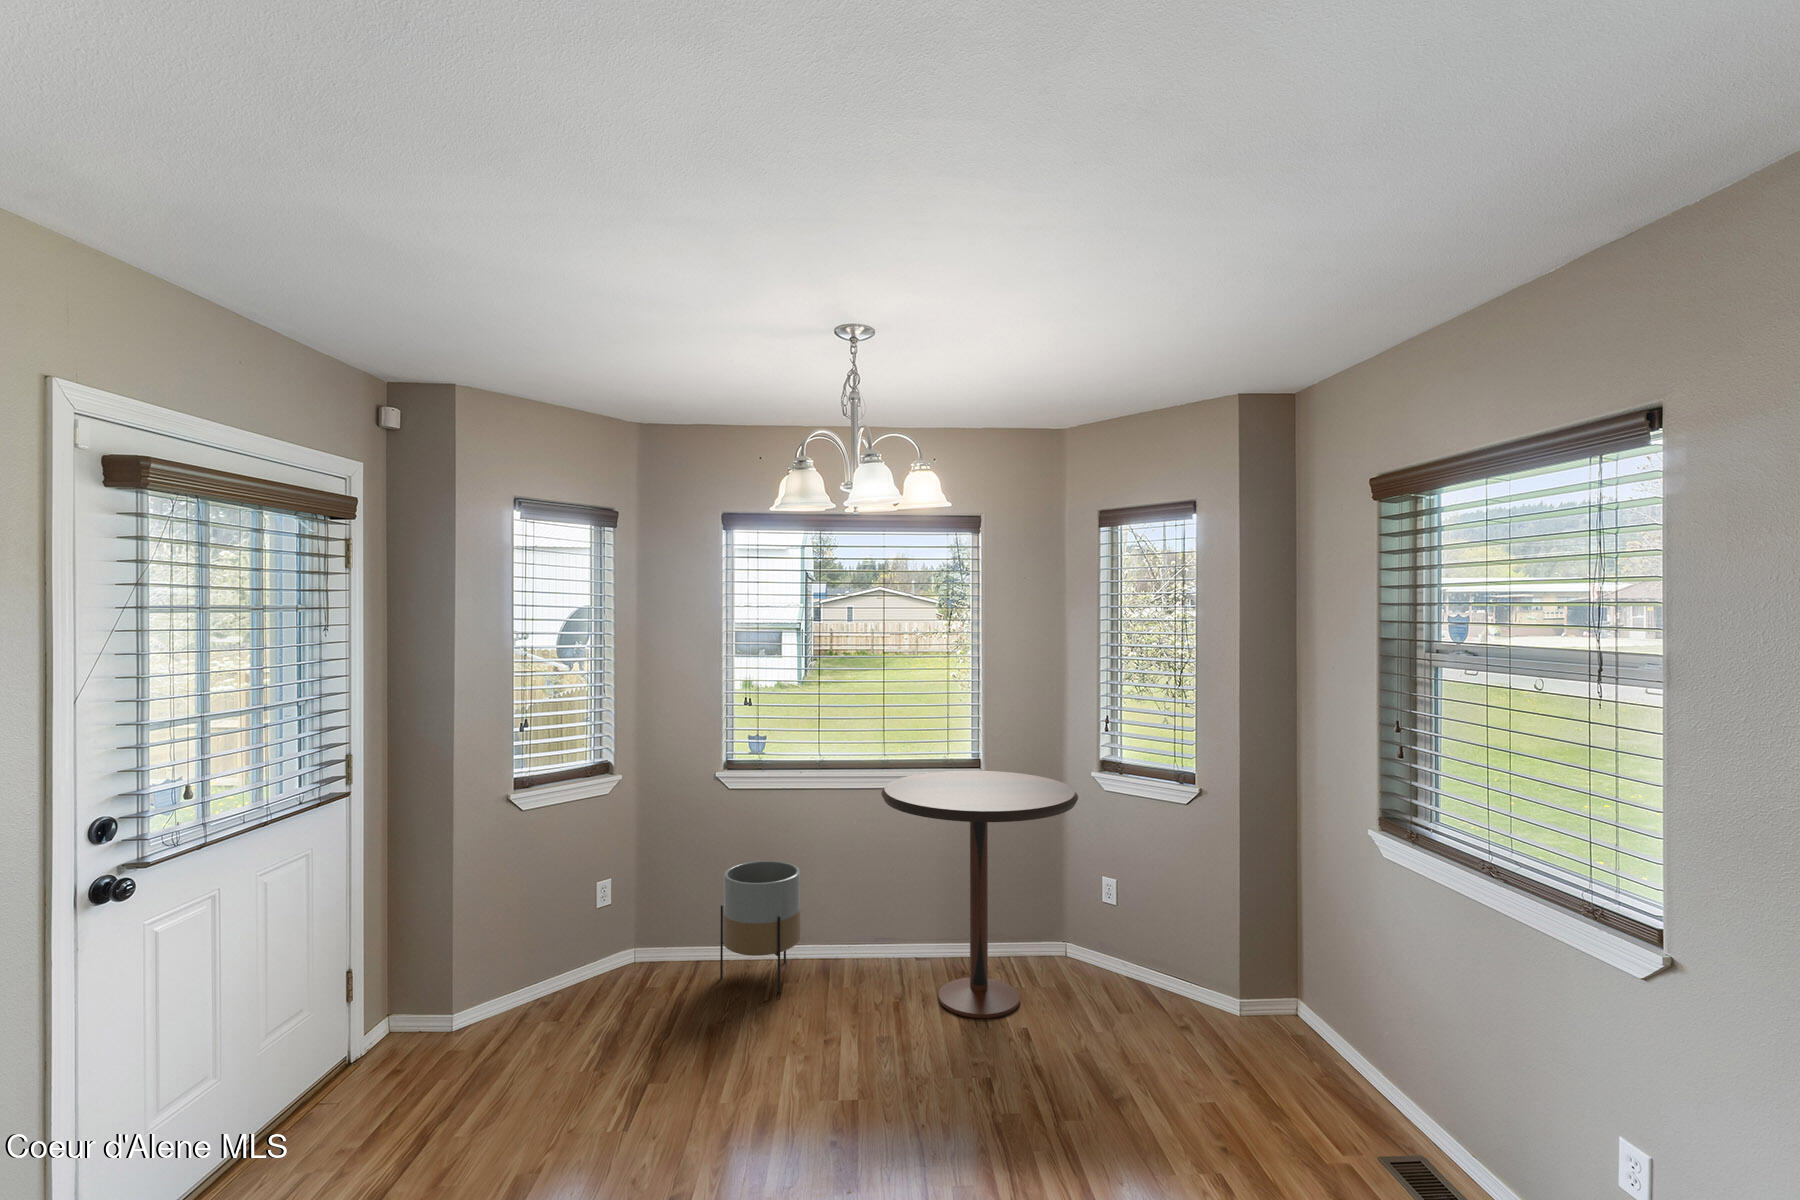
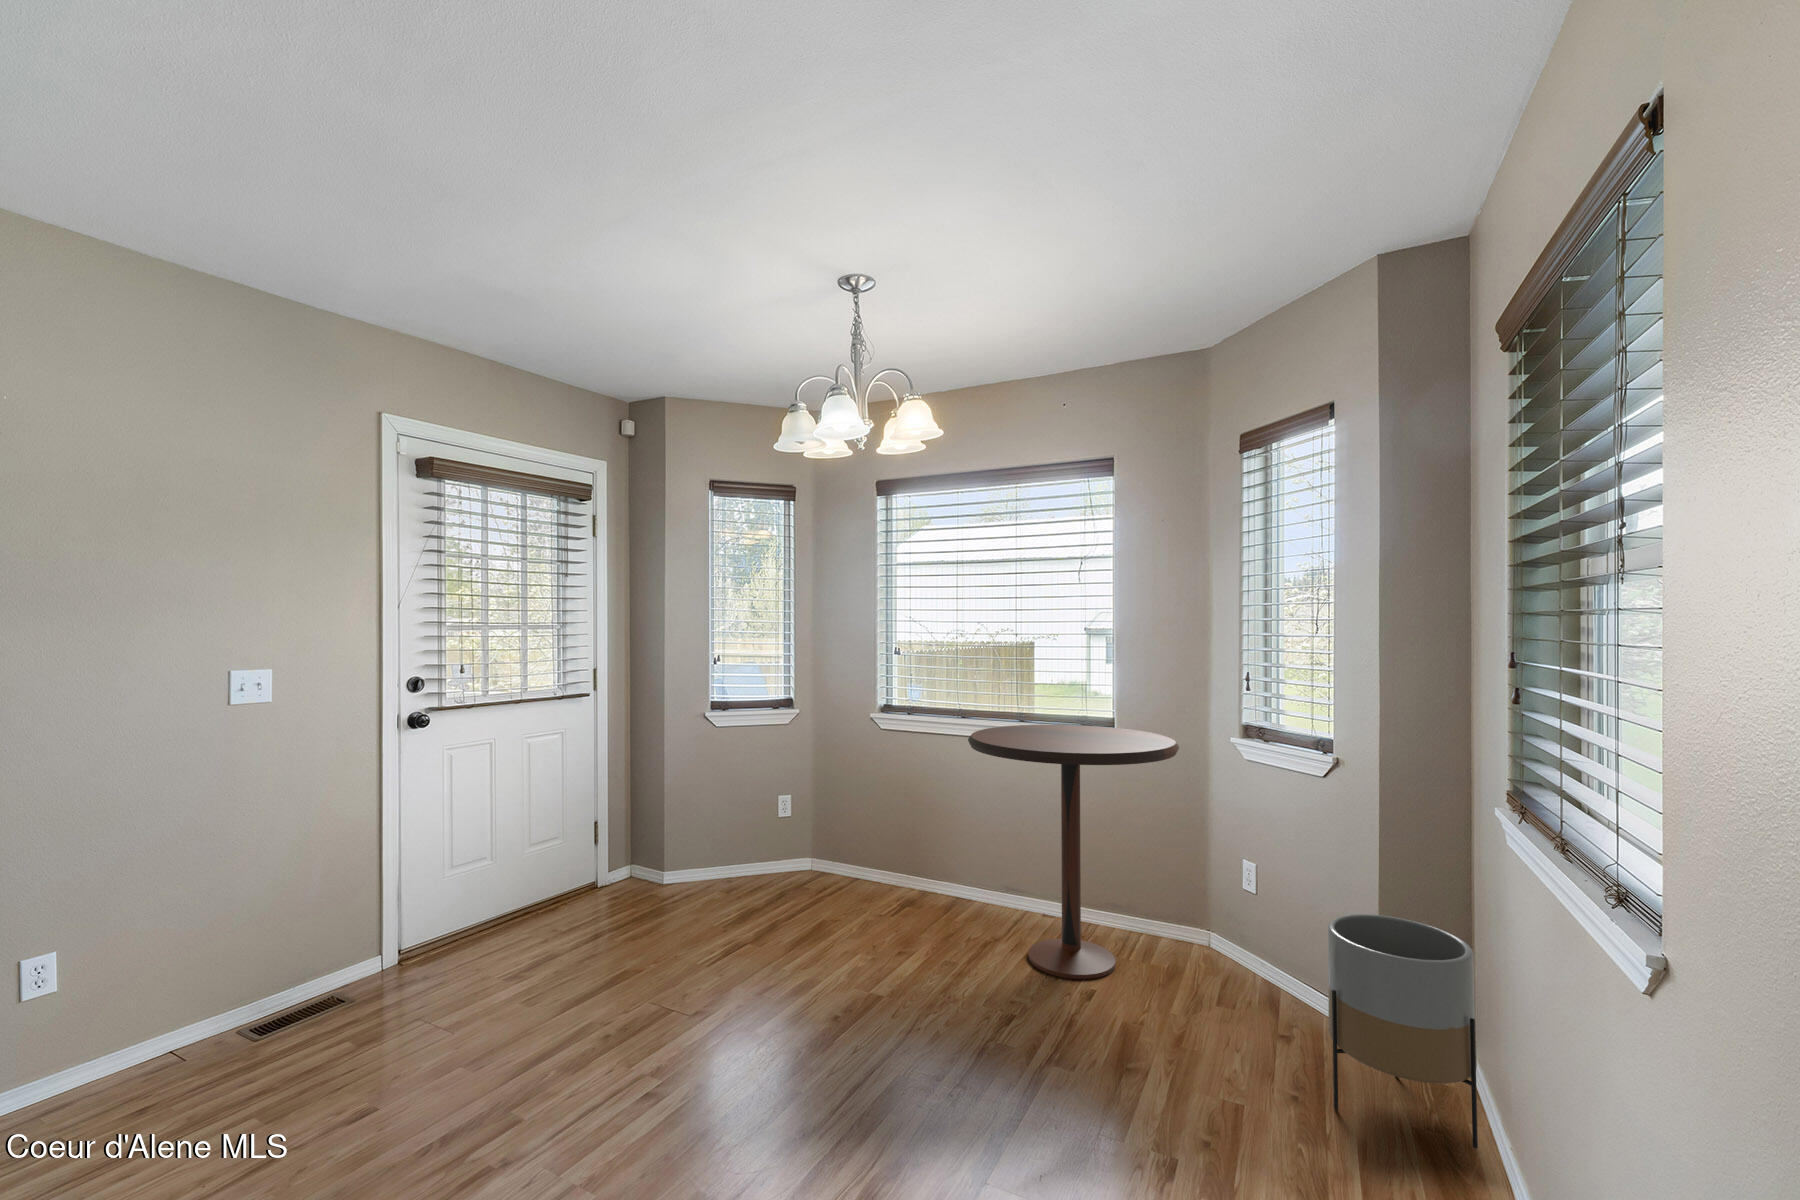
planter: present [720,861,801,993] -> present [1328,914,1478,1149]

